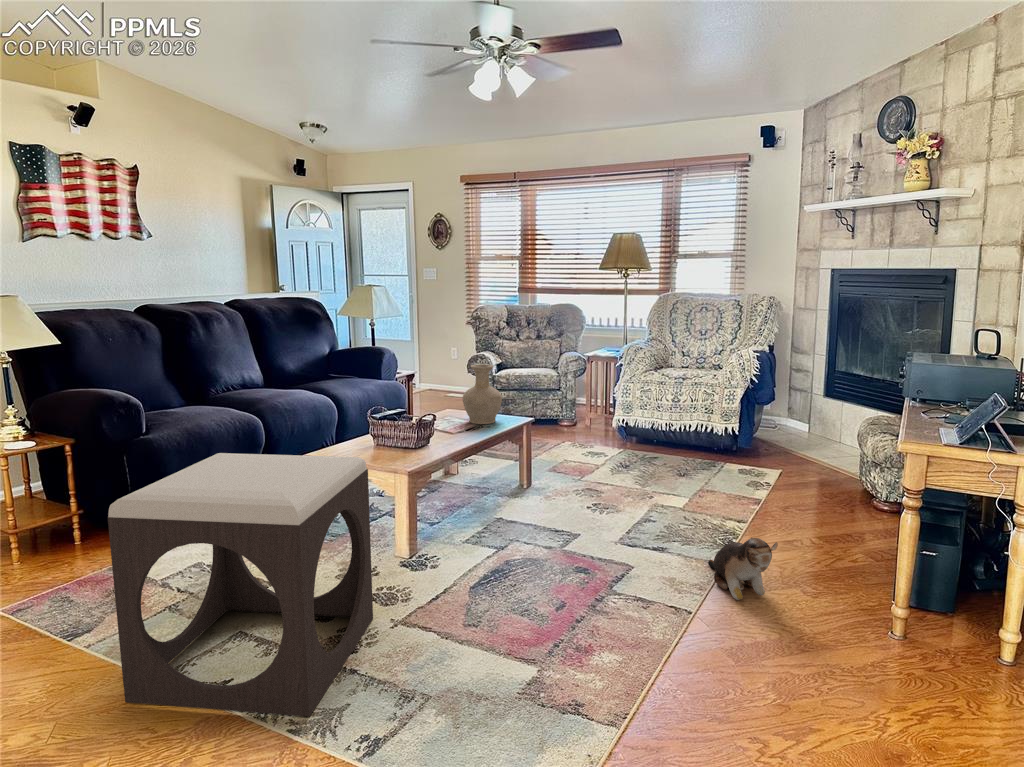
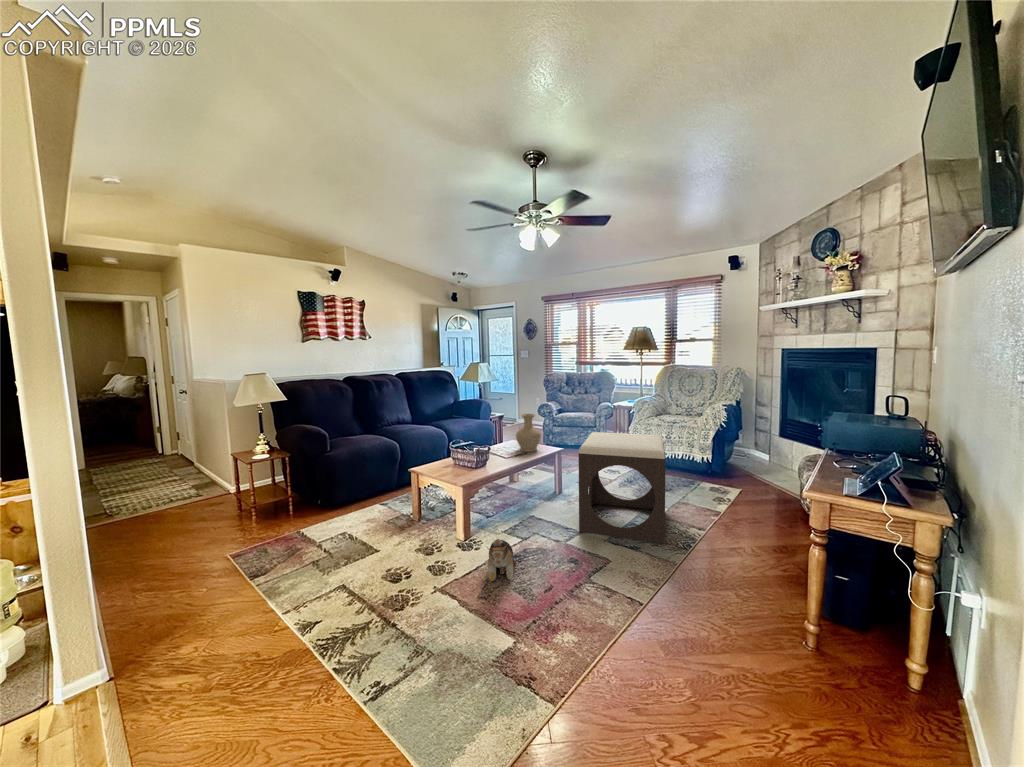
footstool: present [108,453,373,716] -> present [579,432,666,543]
plush toy: present [708,537,778,600] -> present [487,539,516,581]

